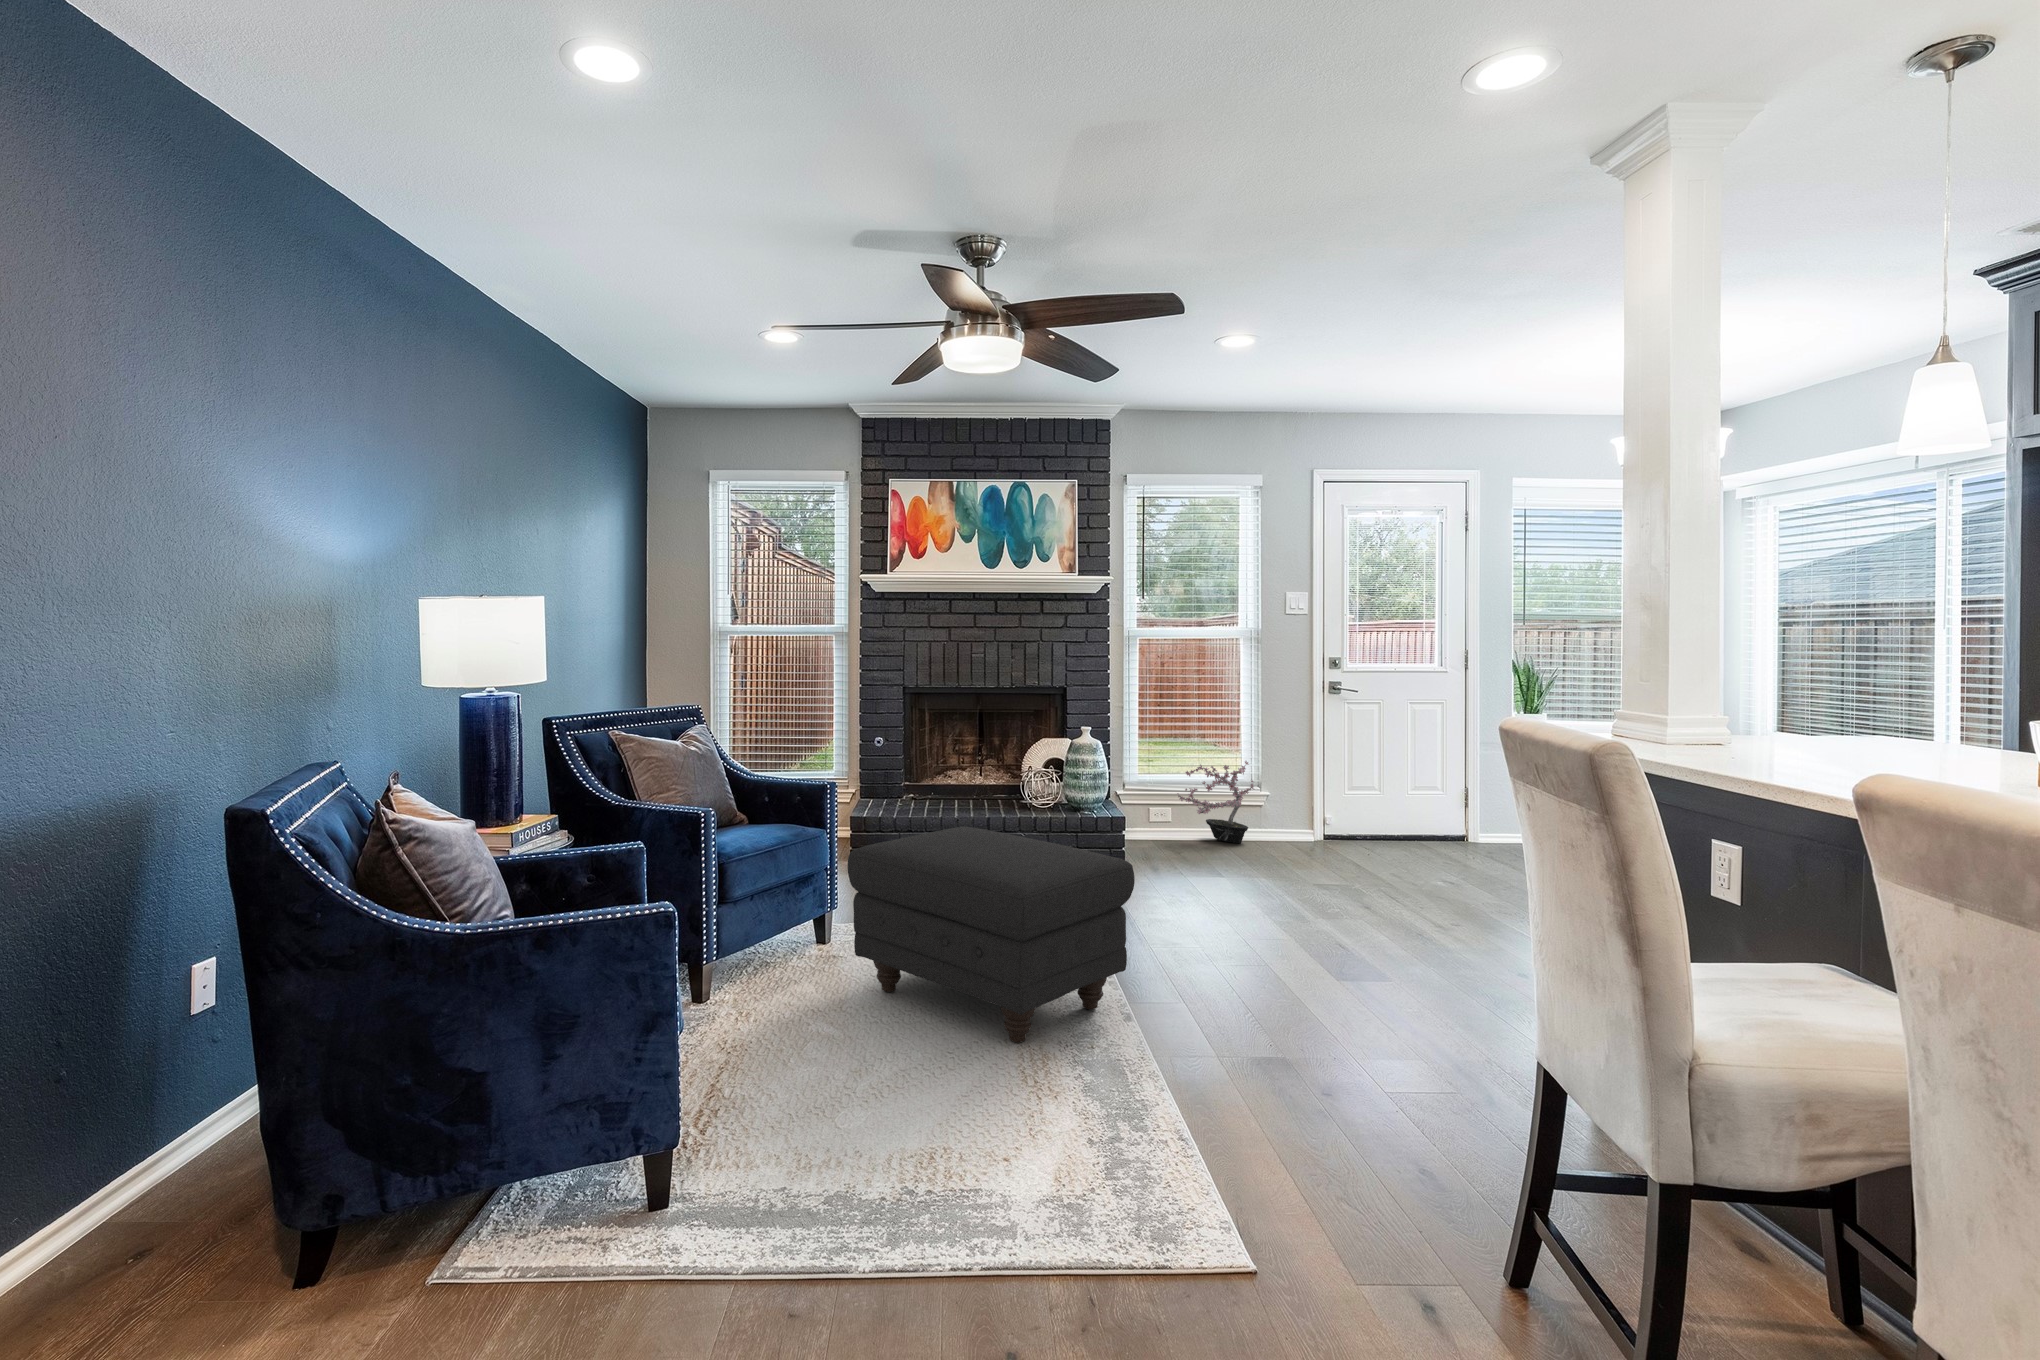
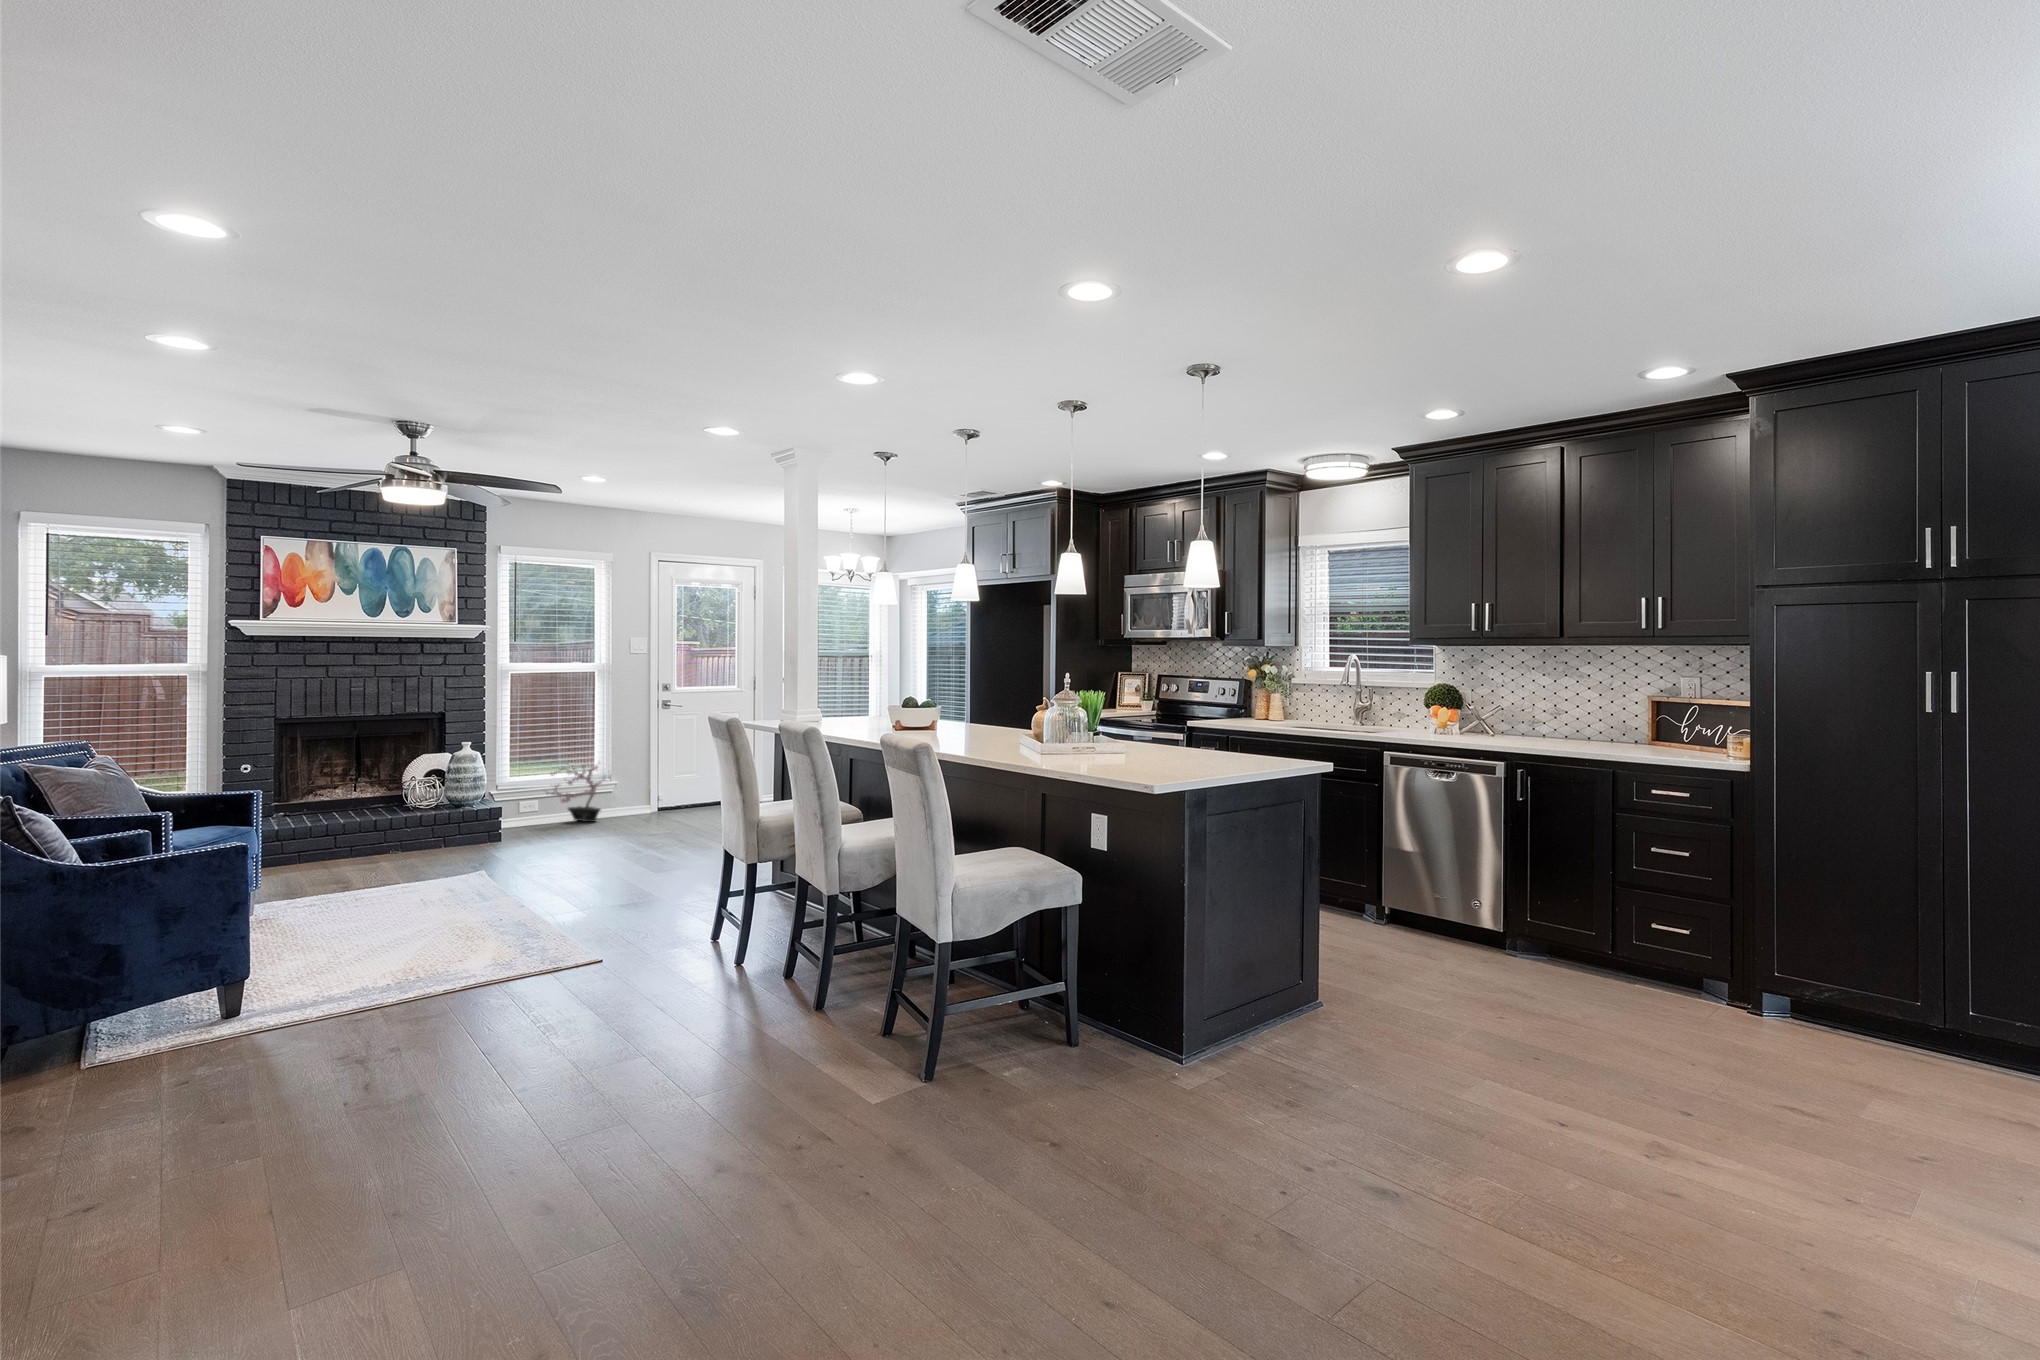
ottoman: present [848,826,1135,1043] -> none [307,809,537,928]

